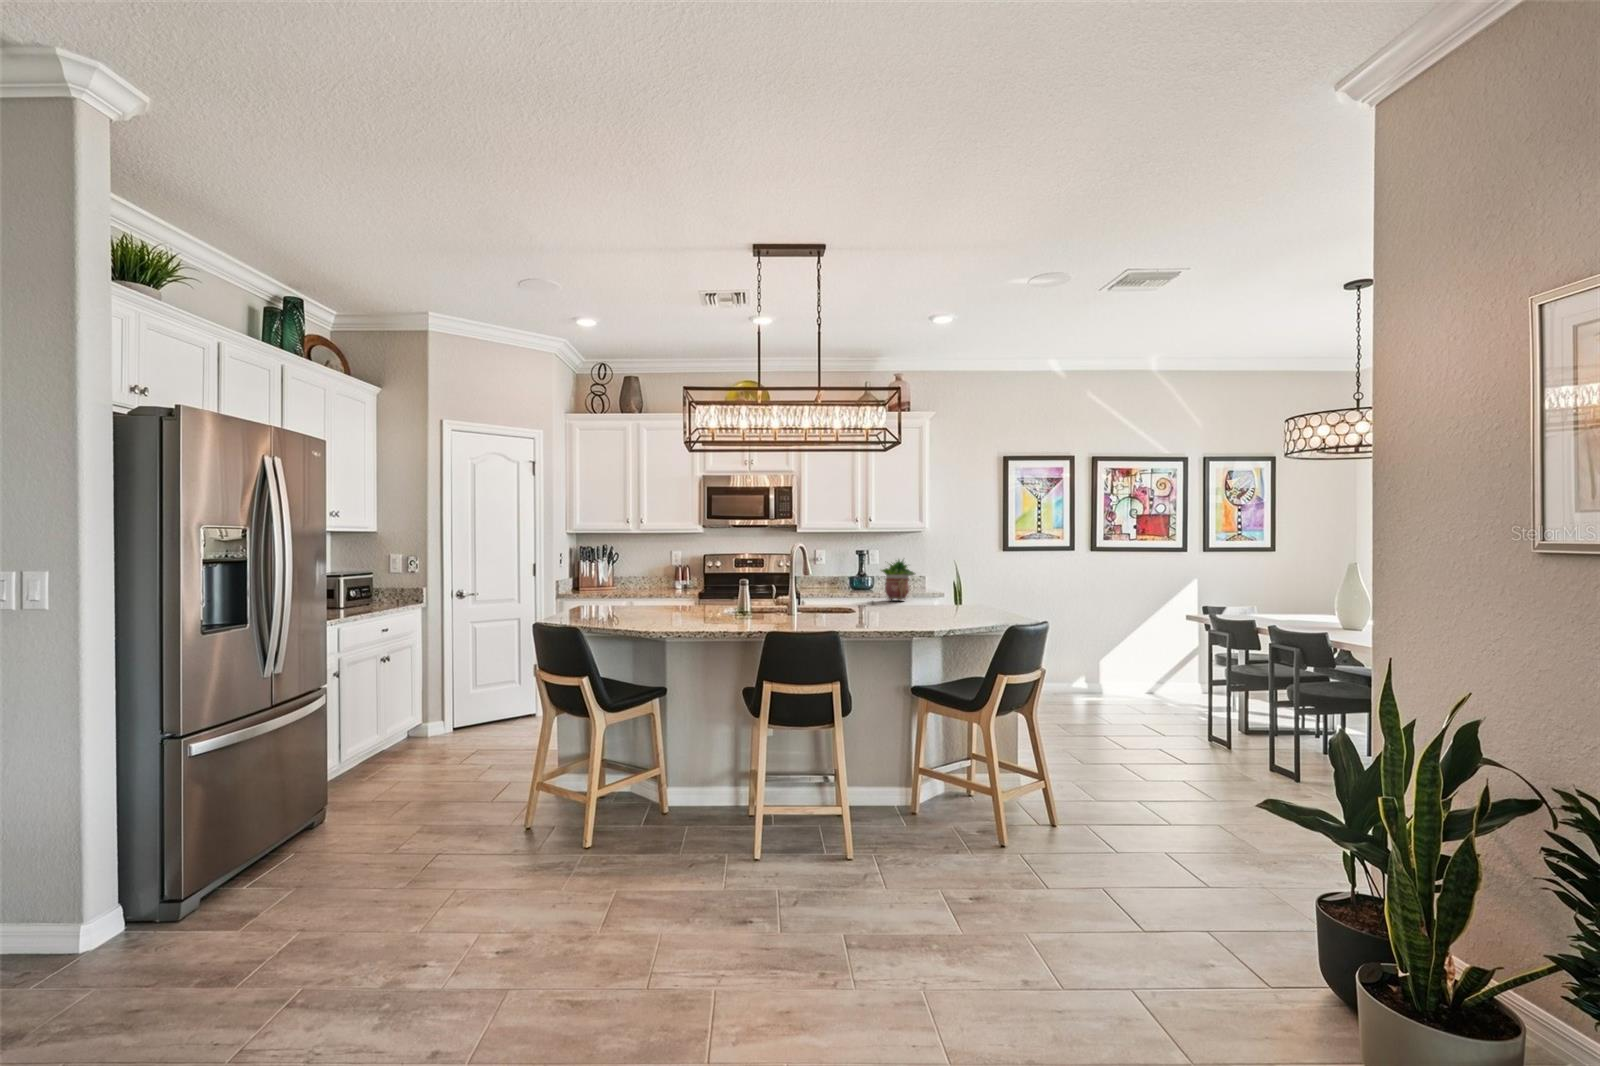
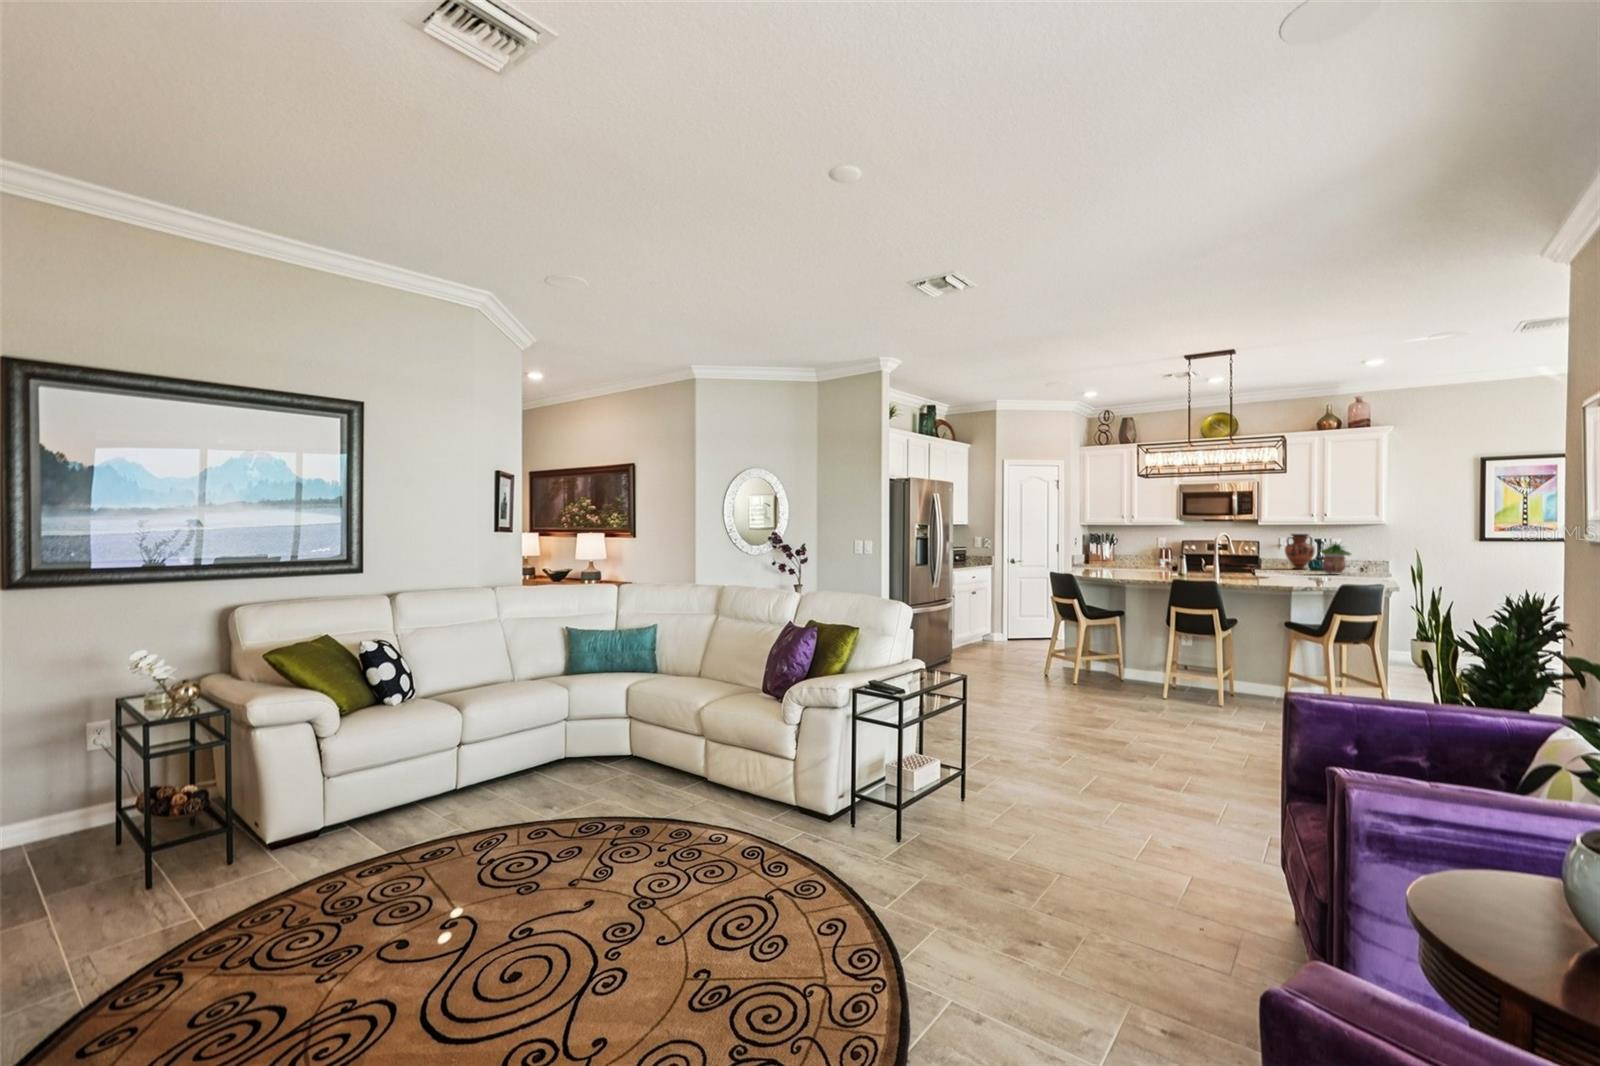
vase: none [830,545,862,592] -> present [1285,534,1315,569]

